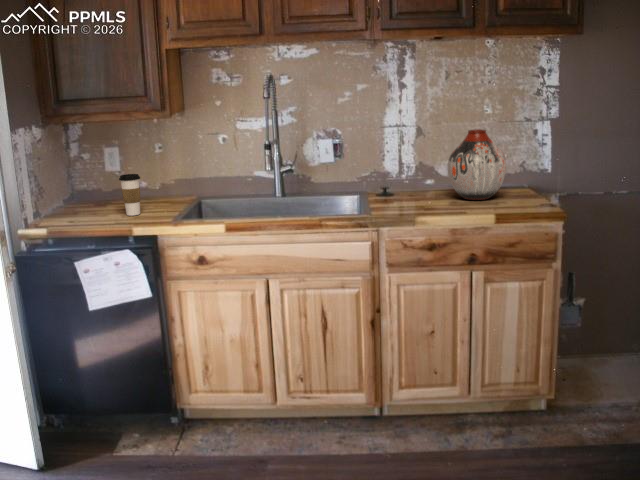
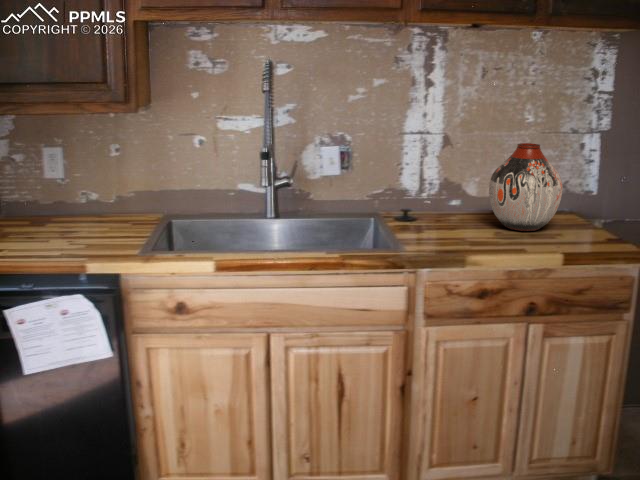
coffee cup: present [119,174,140,216] -> none [69,187,97,243]

